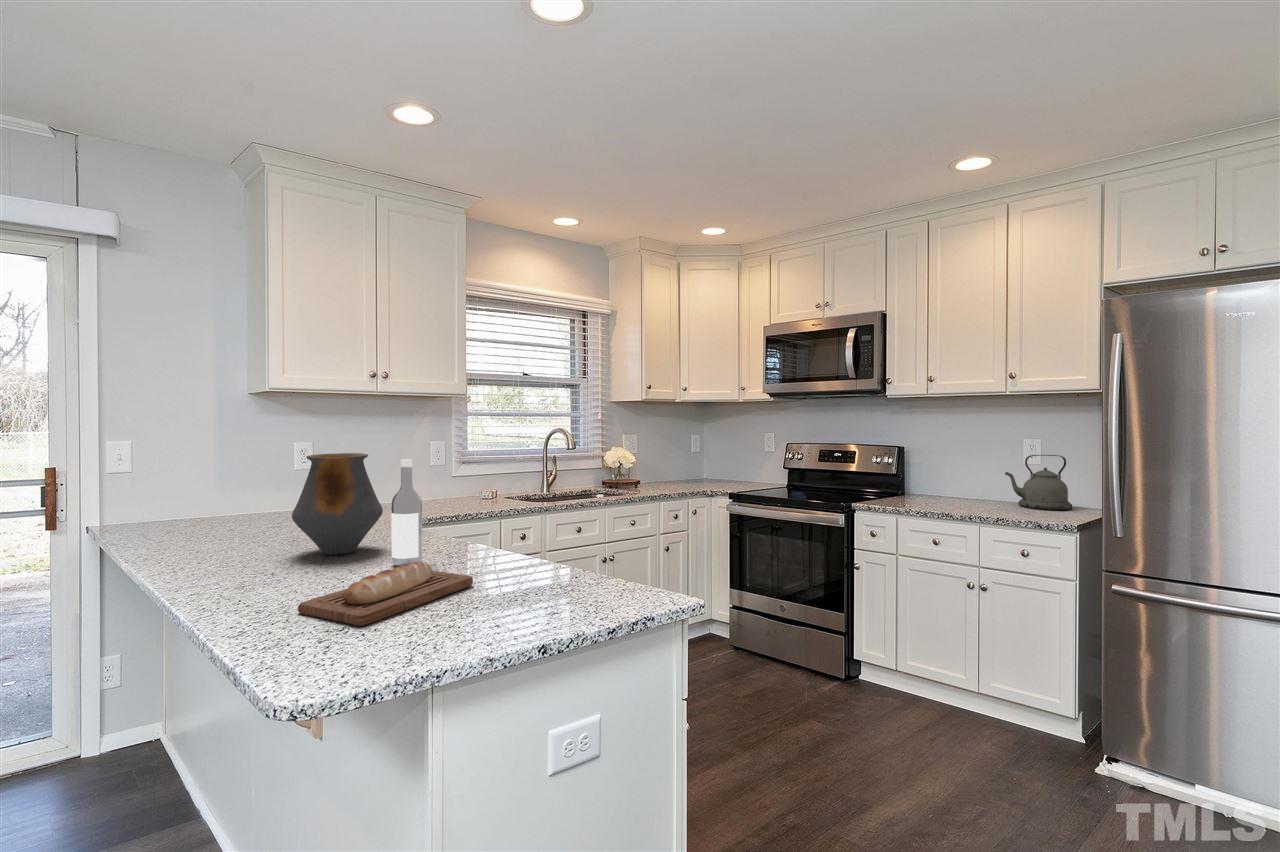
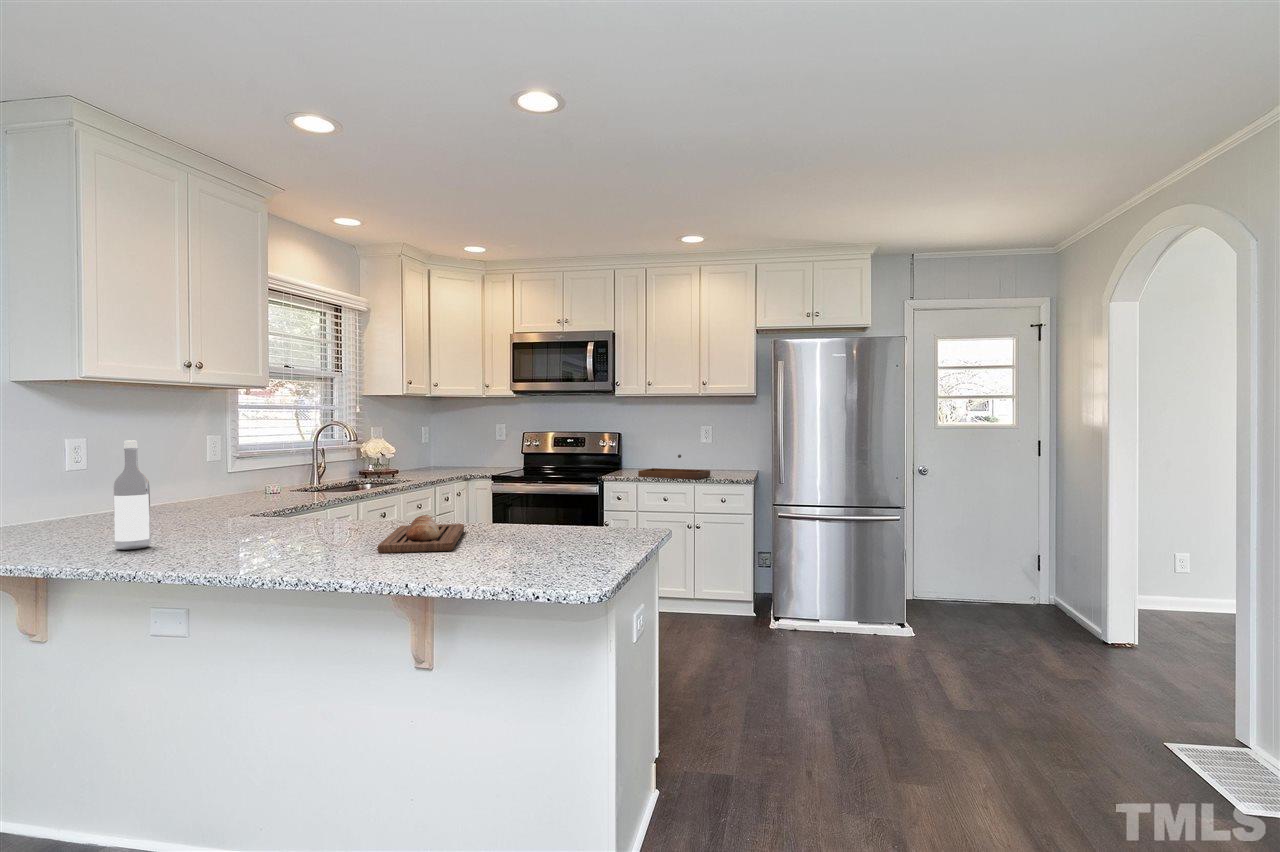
vase: present [292,453,383,555] -> none [229,437,316,532]
kettle: present [1005,455,1072,510] -> none [700,435,739,473]
wine bottle: present [391,459,423,566] -> present [114,440,151,550]
tray: none [899,480,1008,518] -> present [638,454,710,479]

